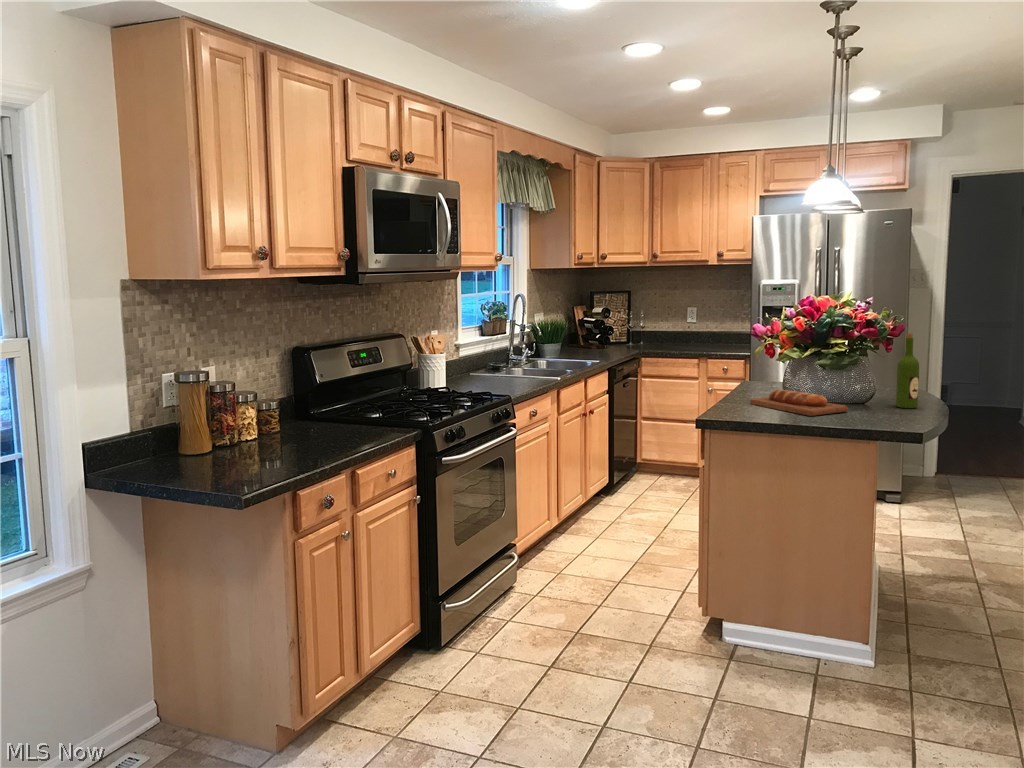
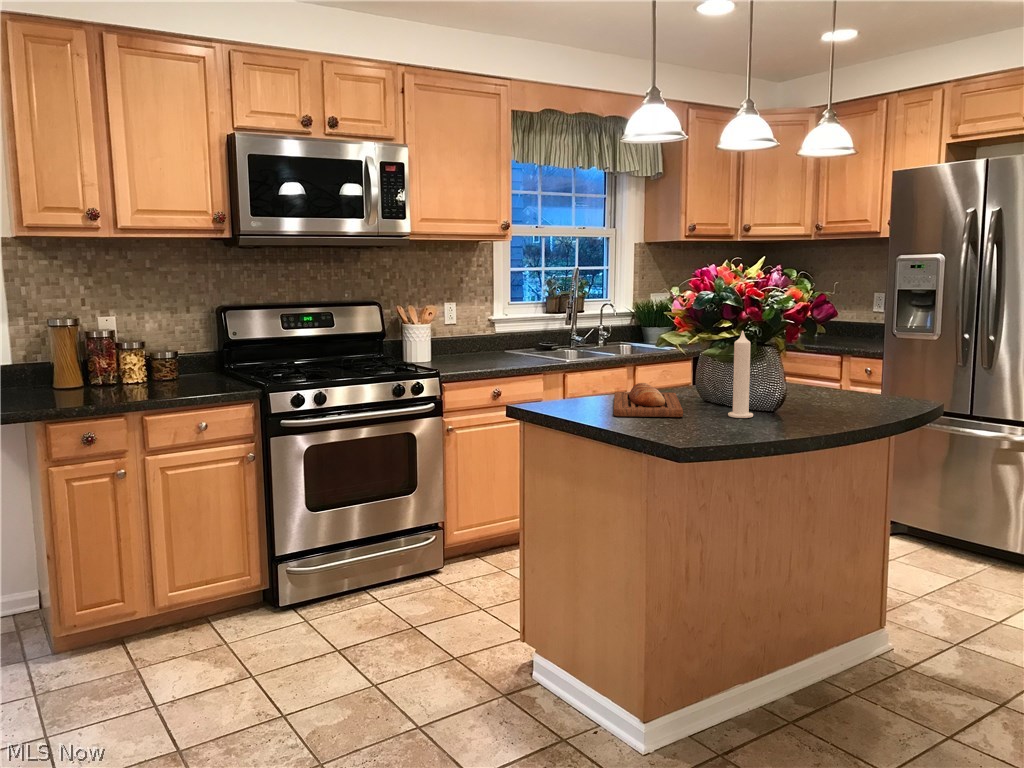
wine bottle: present [896,333,919,408] -> none [776,315,808,423]
candle: none [860,346,879,408] -> present [728,331,753,418]

